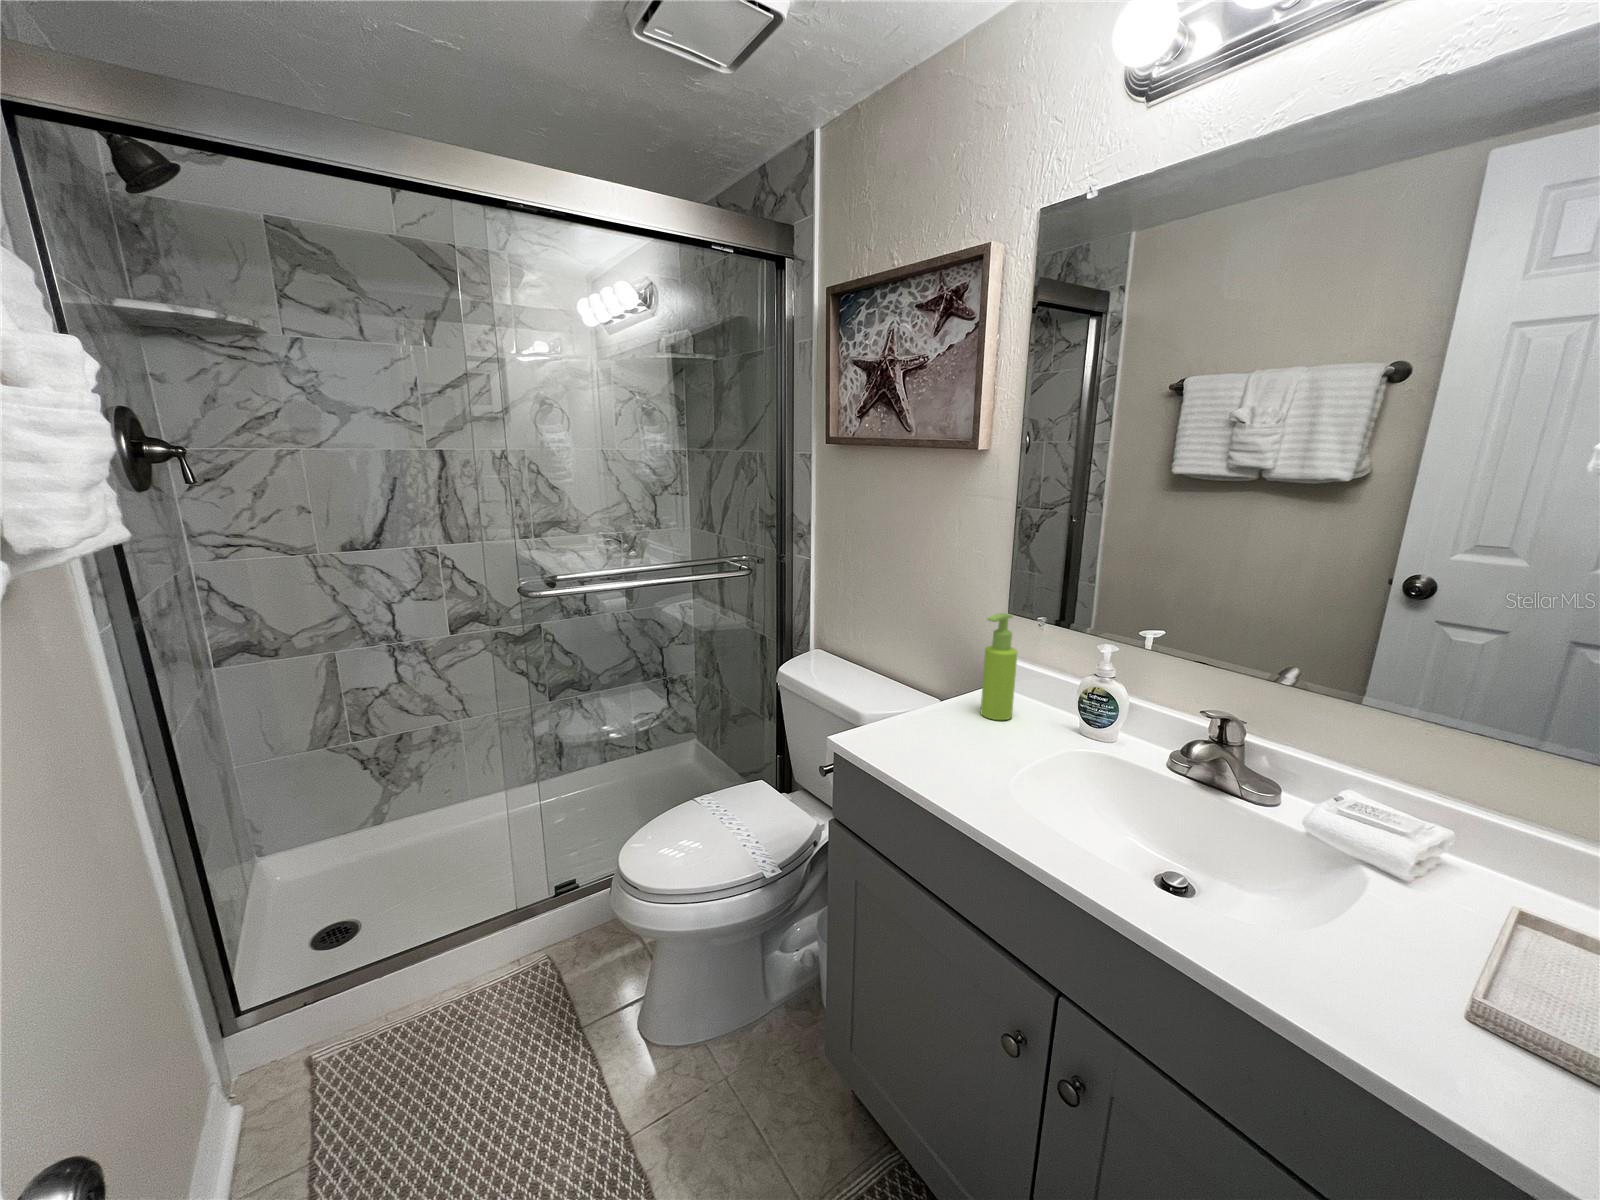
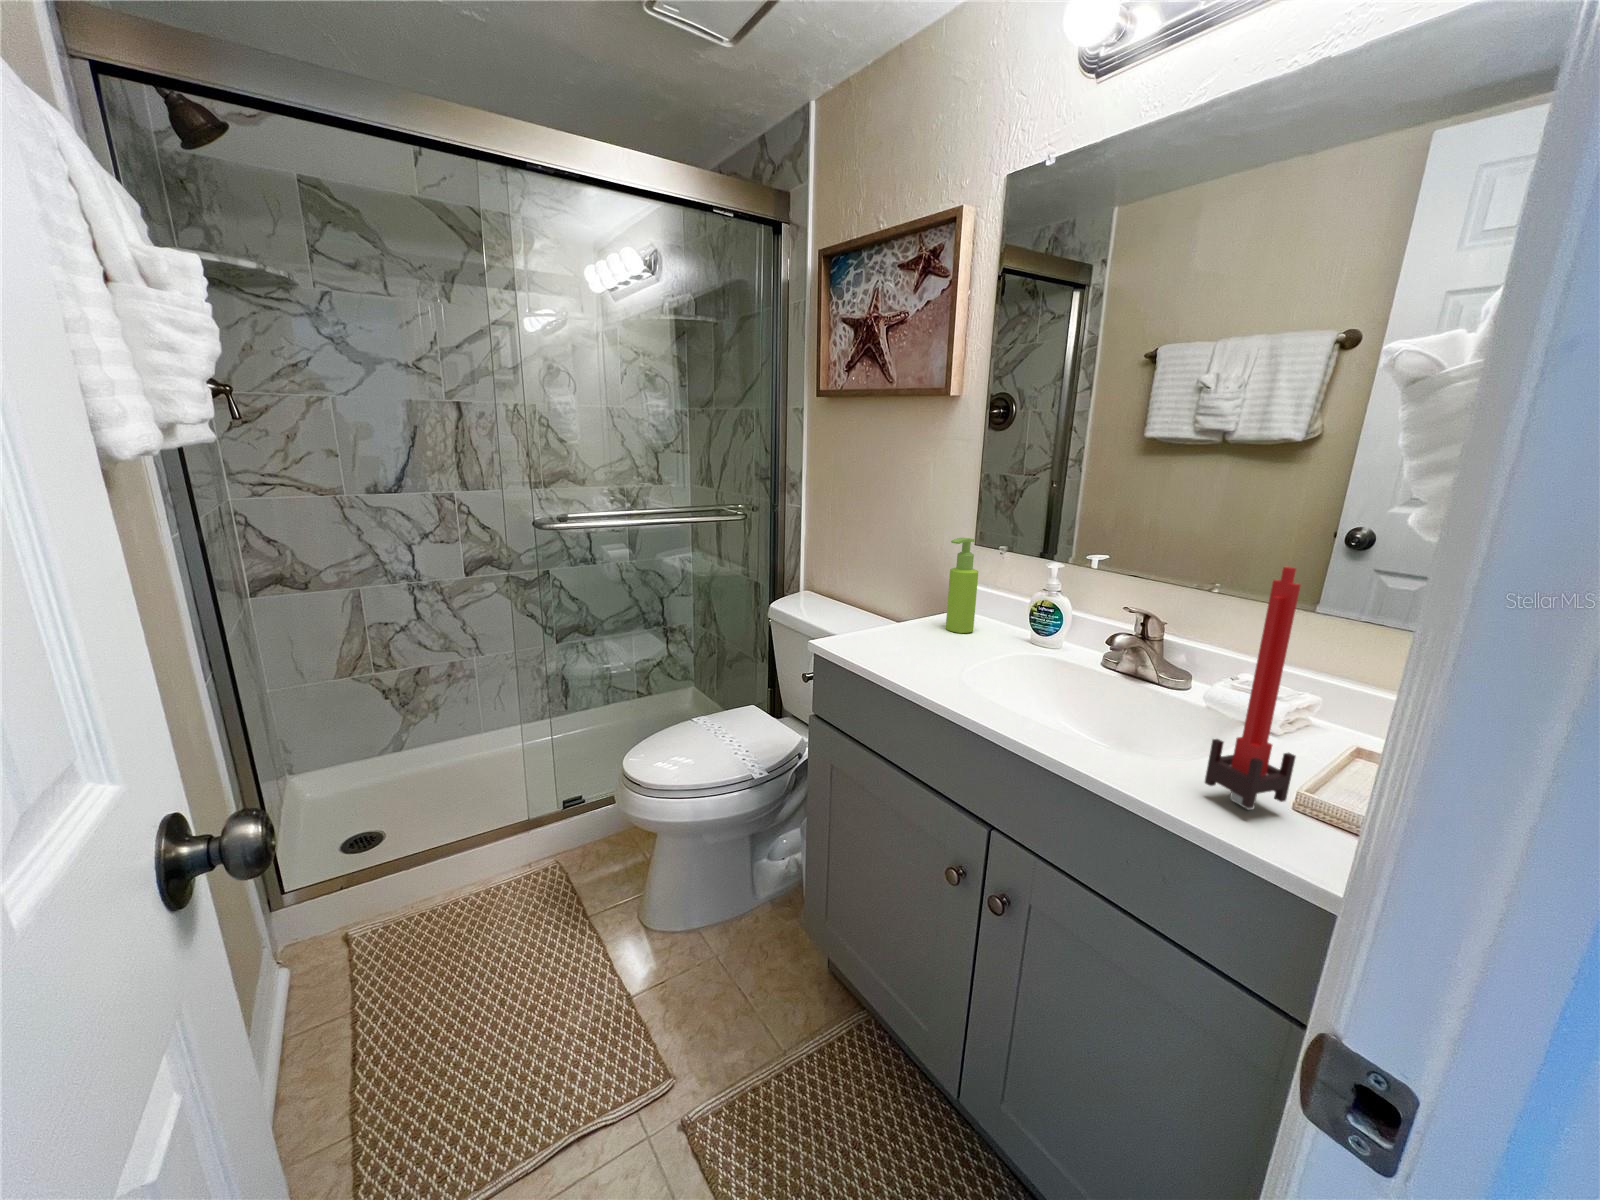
candle: none [1352,729,1495,1039] -> present [1205,567,1300,810]

